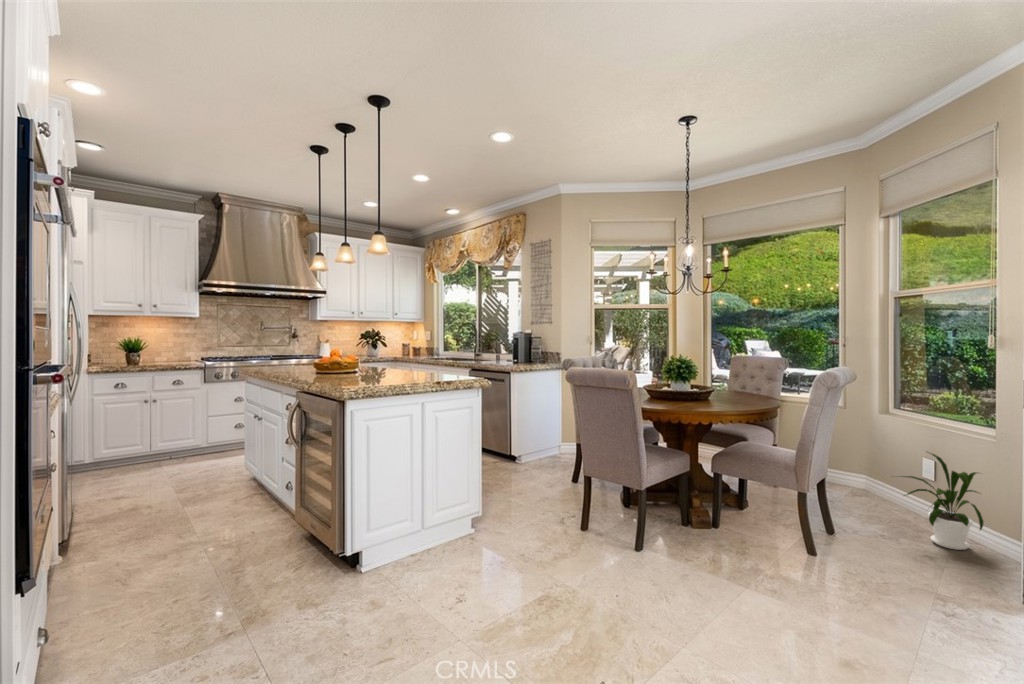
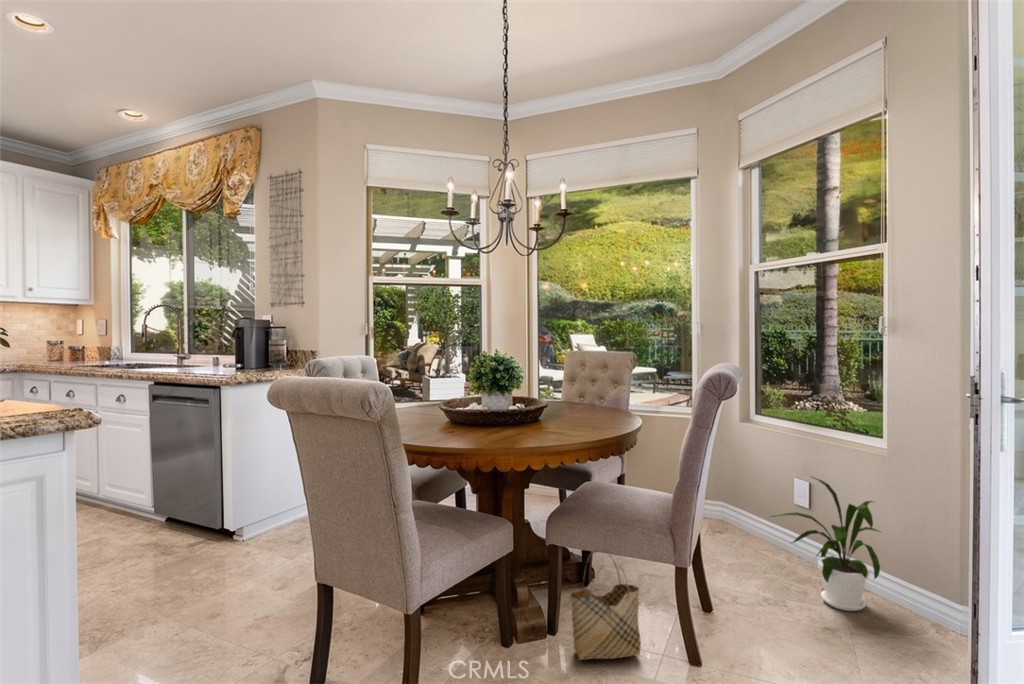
woven basket: none [726,479,774,545] -> present [570,551,641,660]

